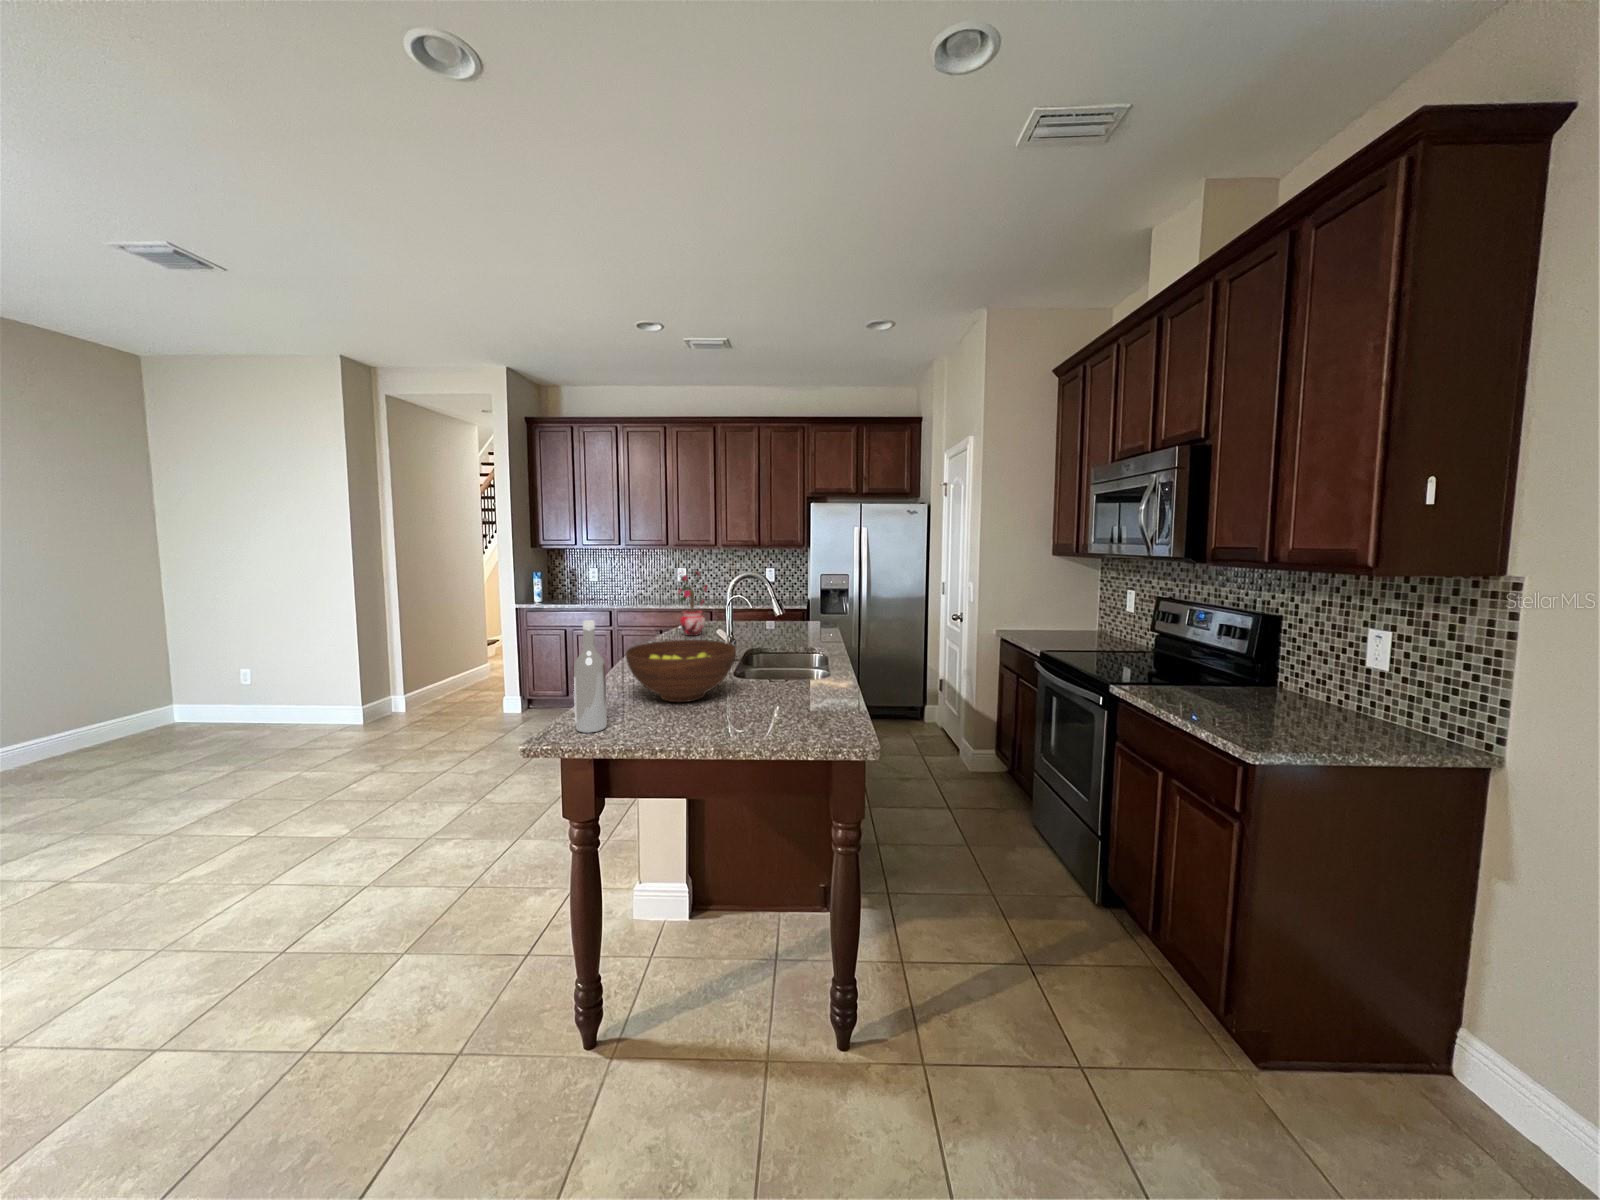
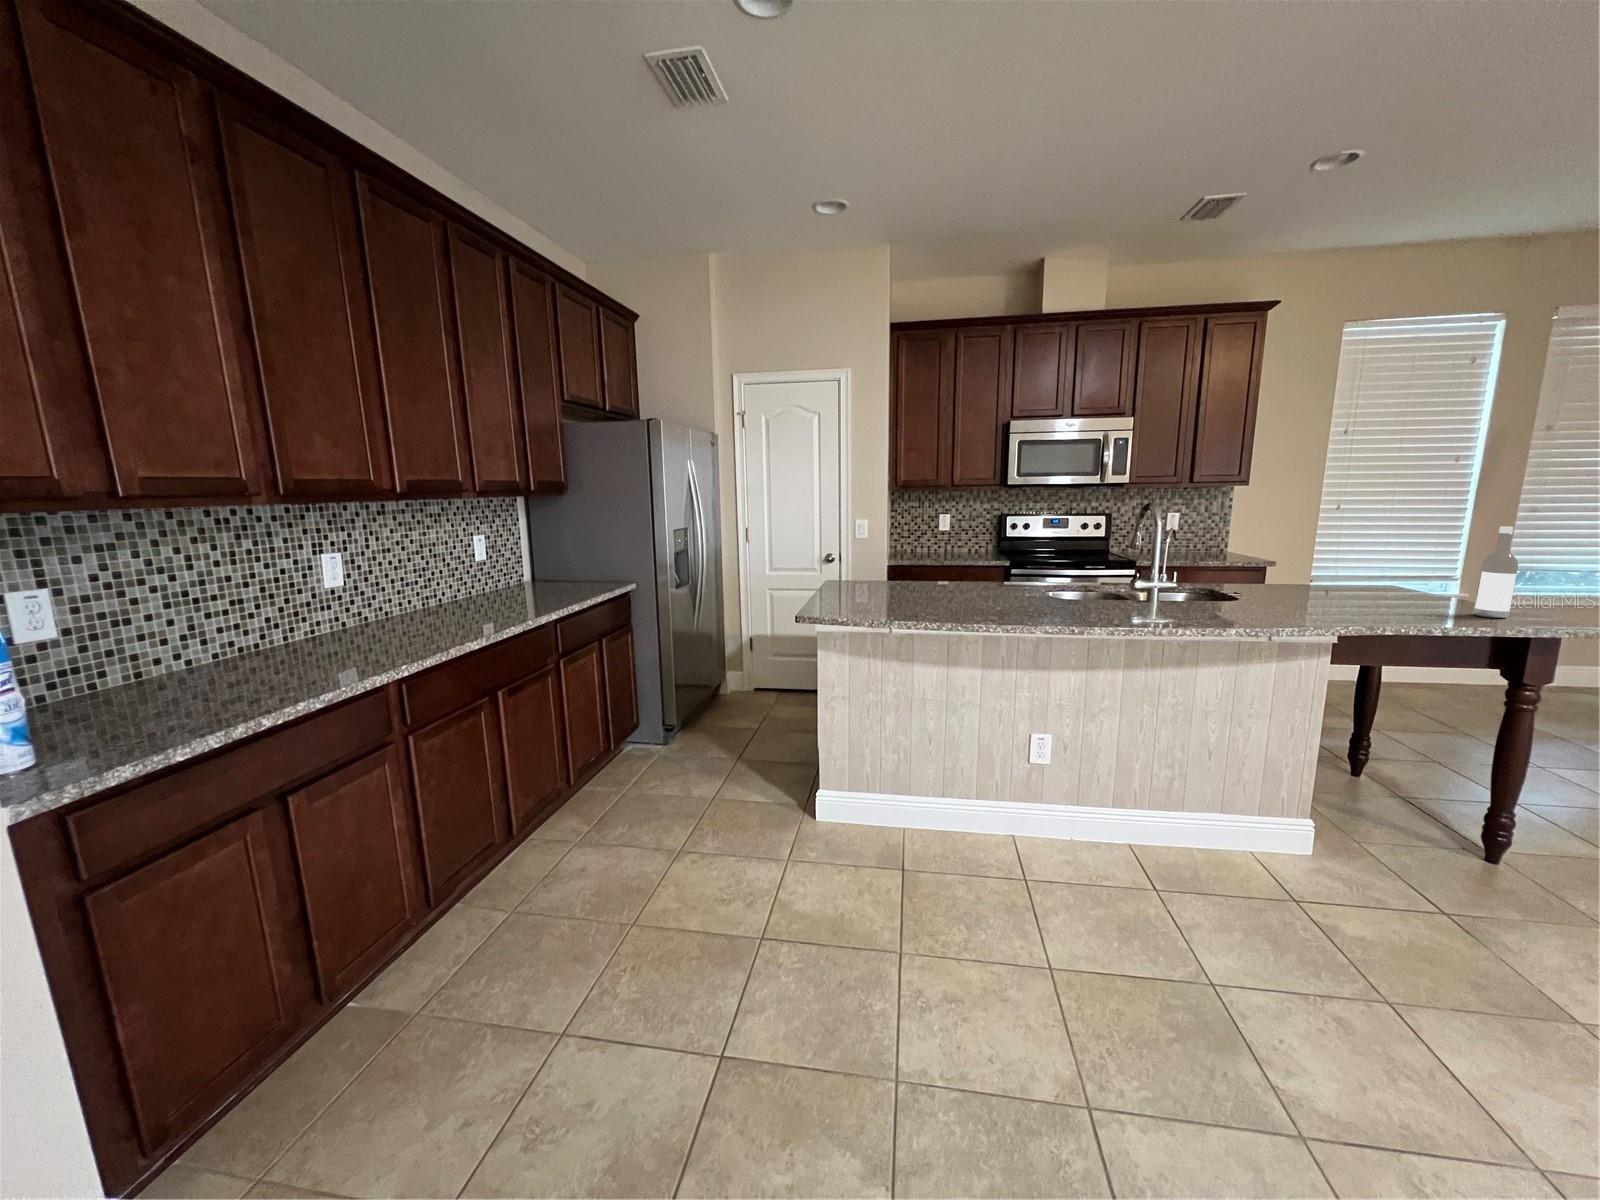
potted plant: present [678,571,708,636] -> none [961,513,1011,608]
fruit bowl: present [626,640,736,702] -> none [1289,555,1415,606]

